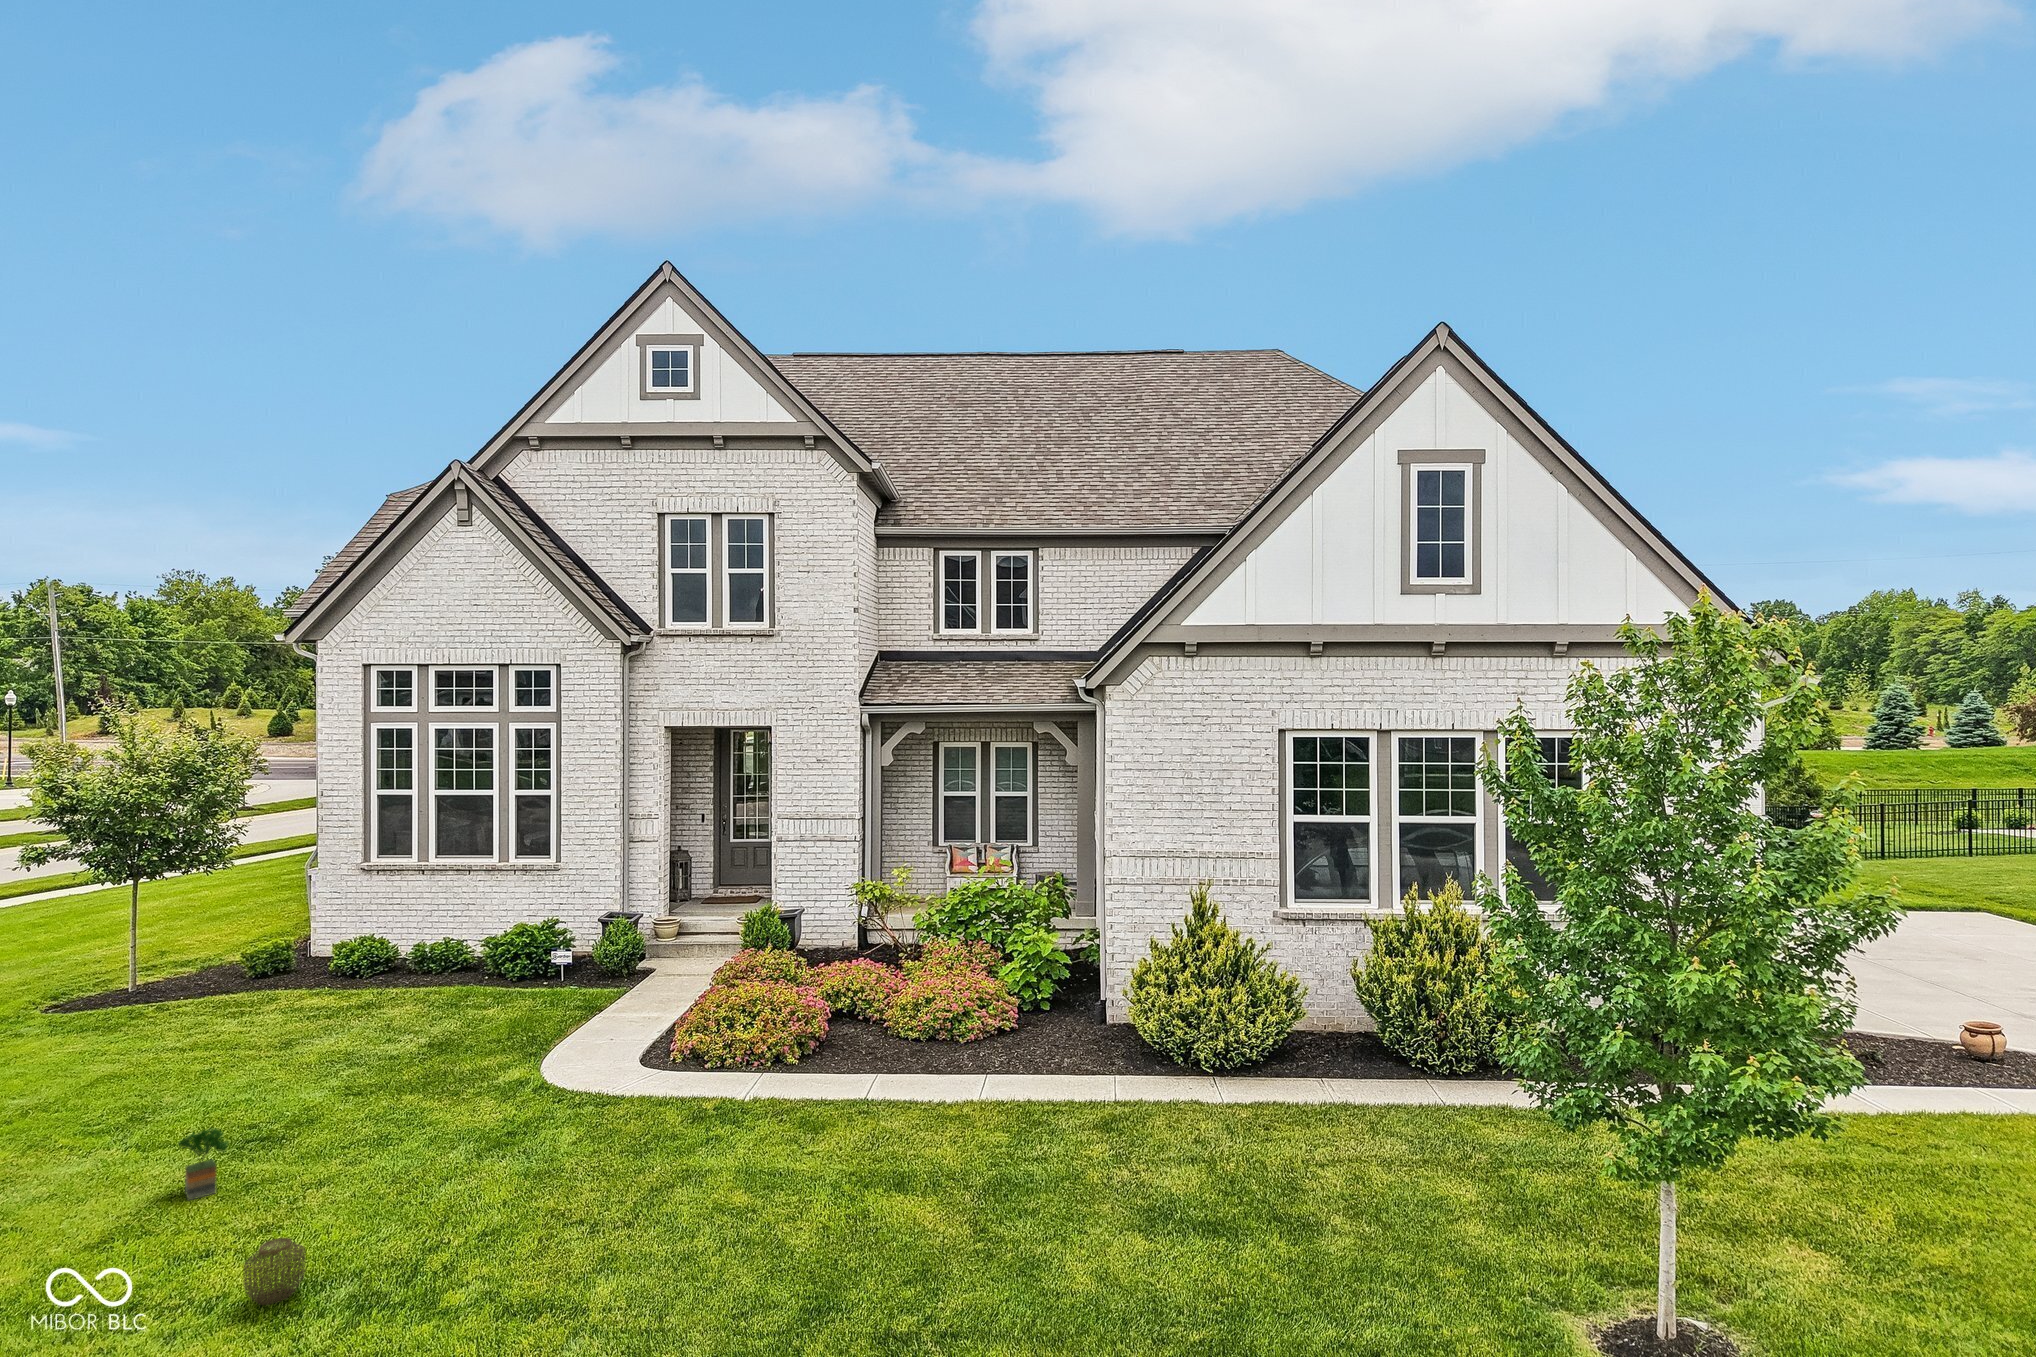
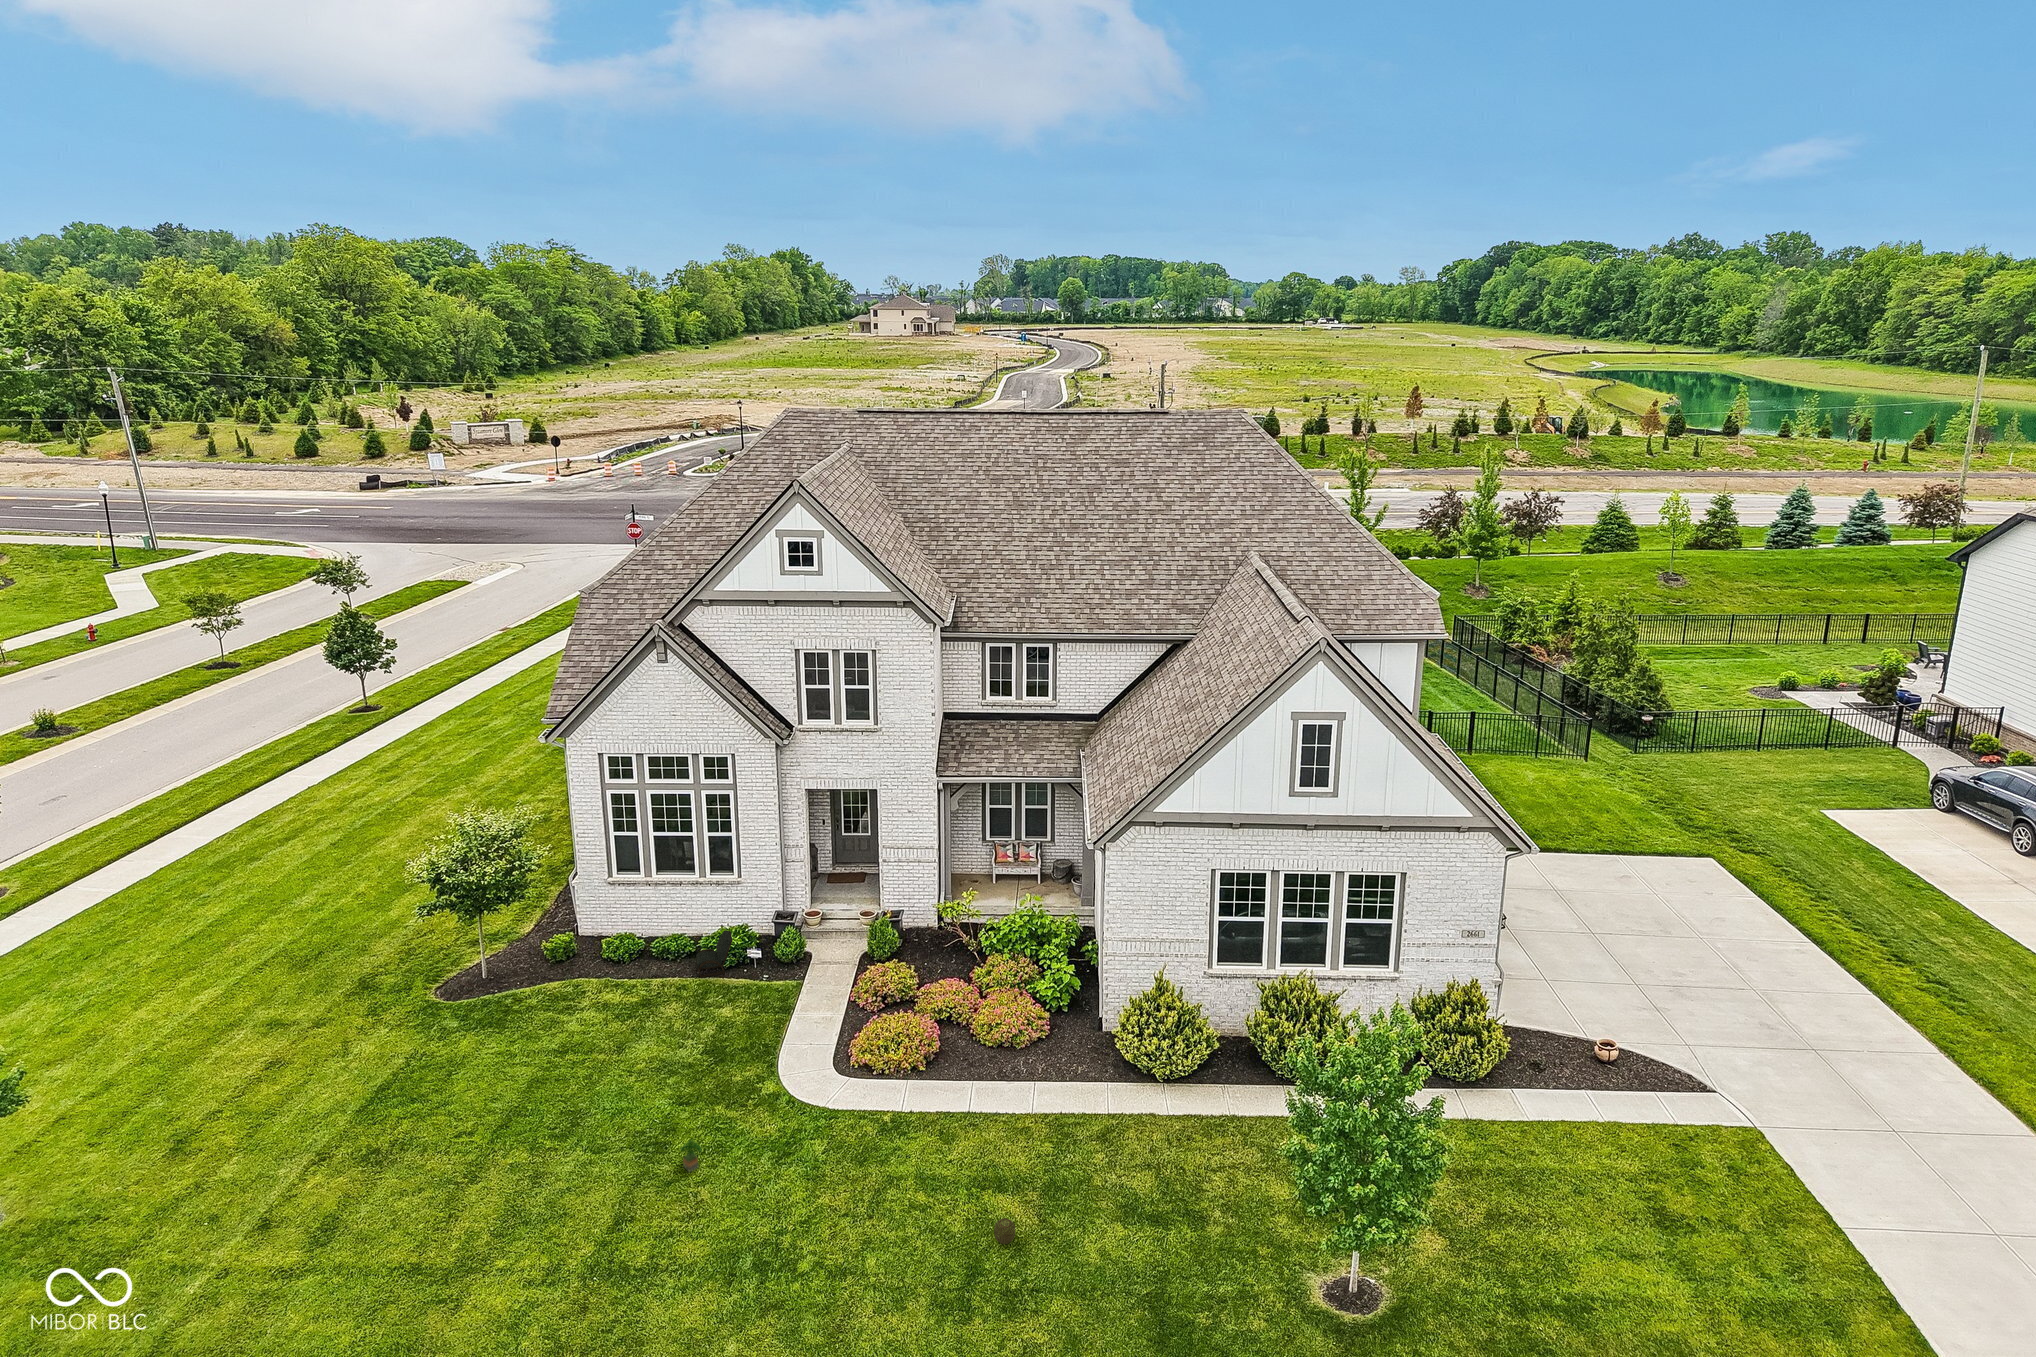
lounge chair: none [451,924,519,995] -> present [696,930,733,978]
woven basket: present [244,1238,306,1305] -> present [994,1218,1015,1244]

